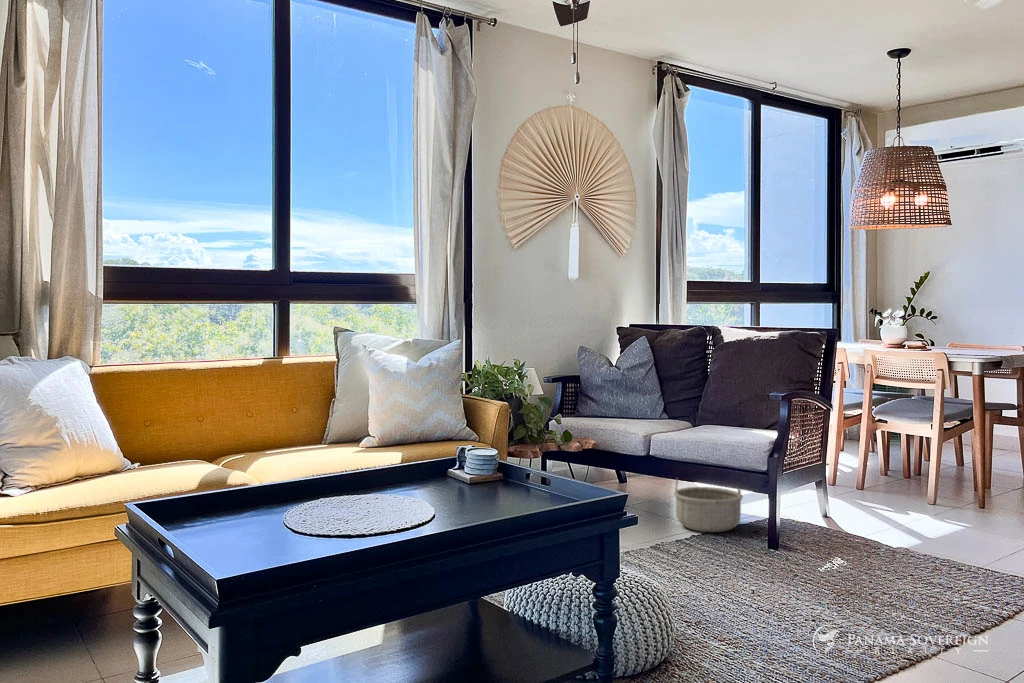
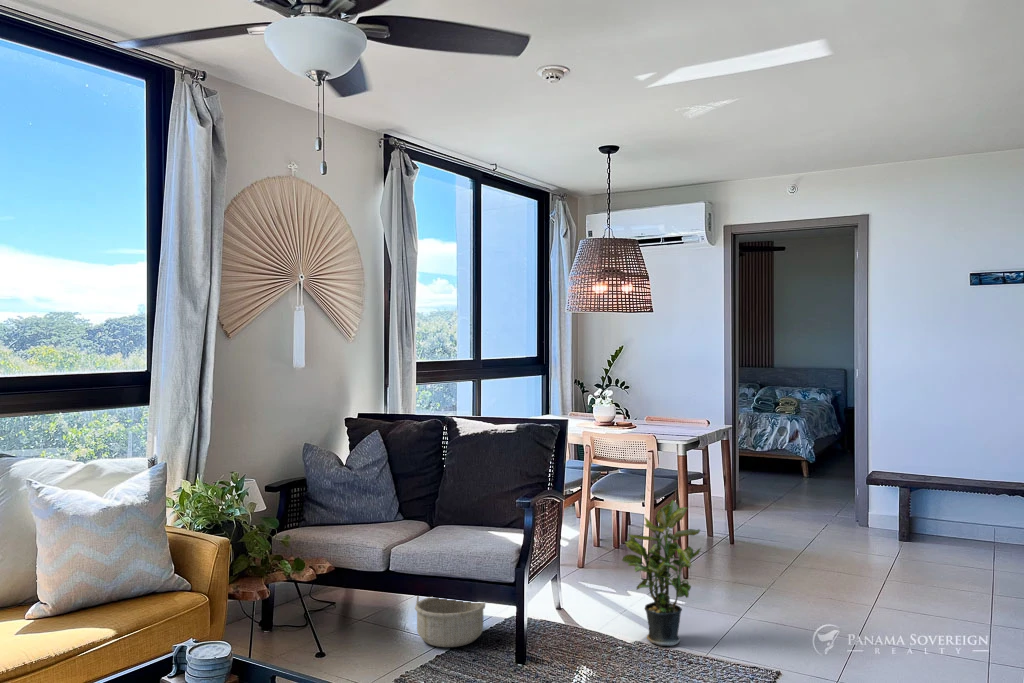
potted plant: none [889,405,985,556] -> present [622,500,701,646]

